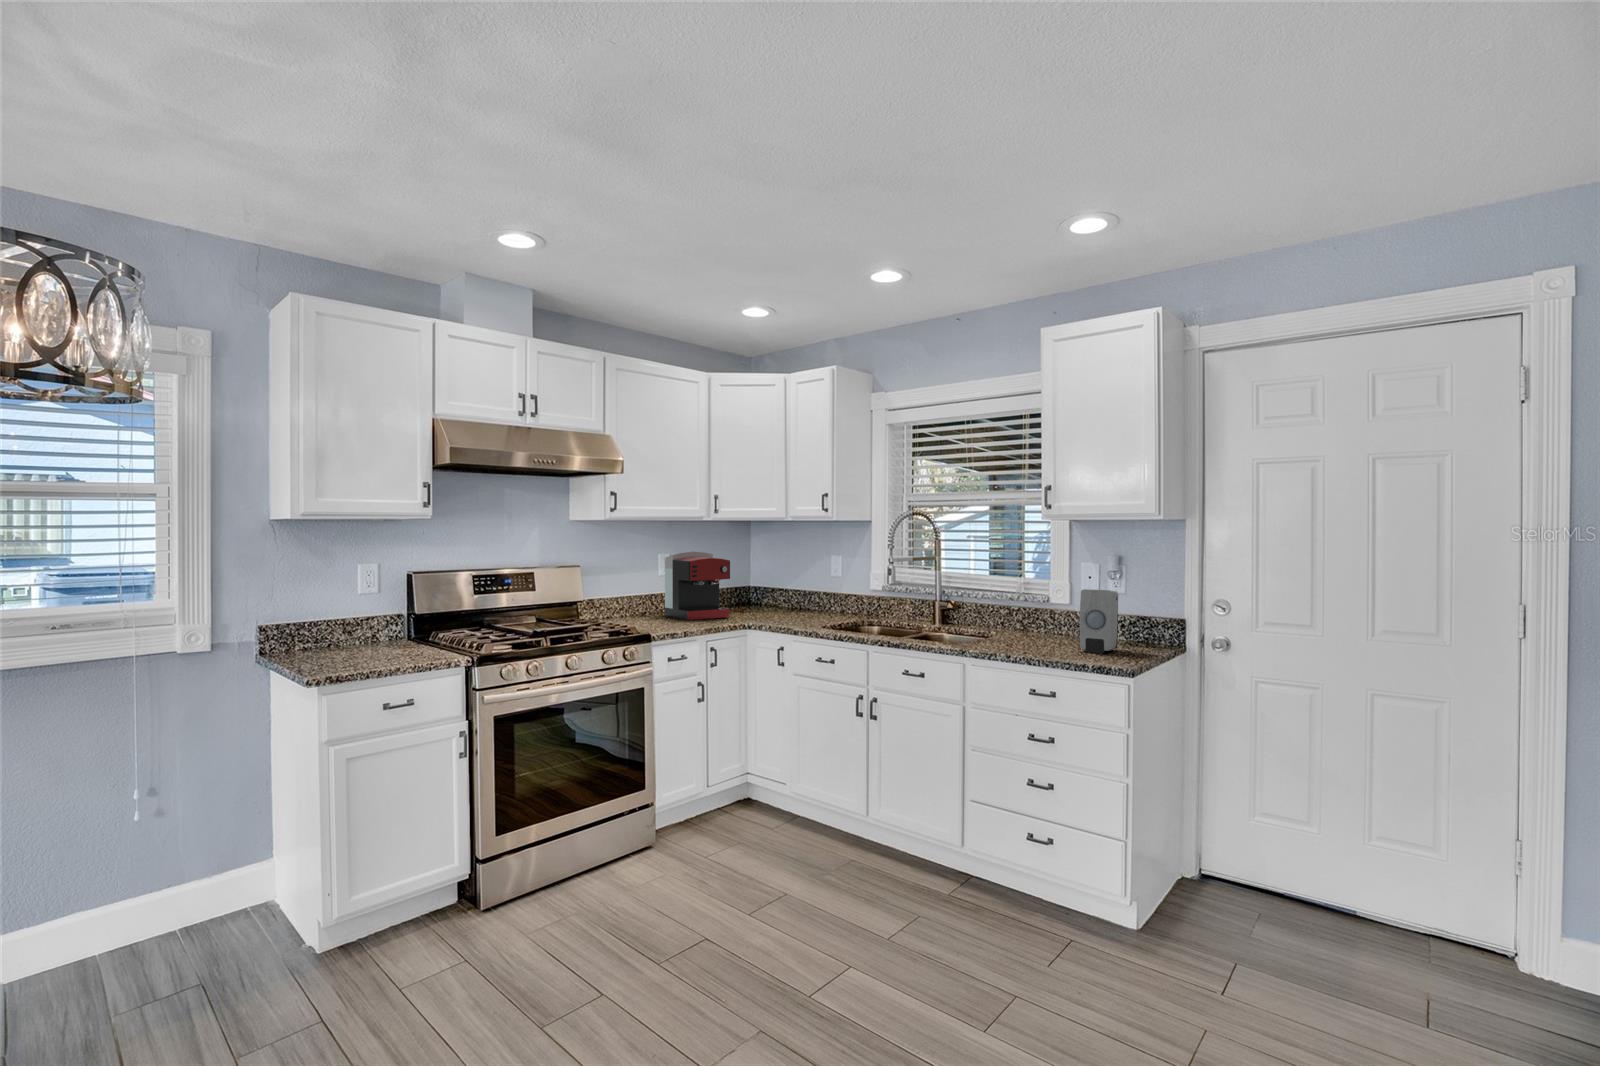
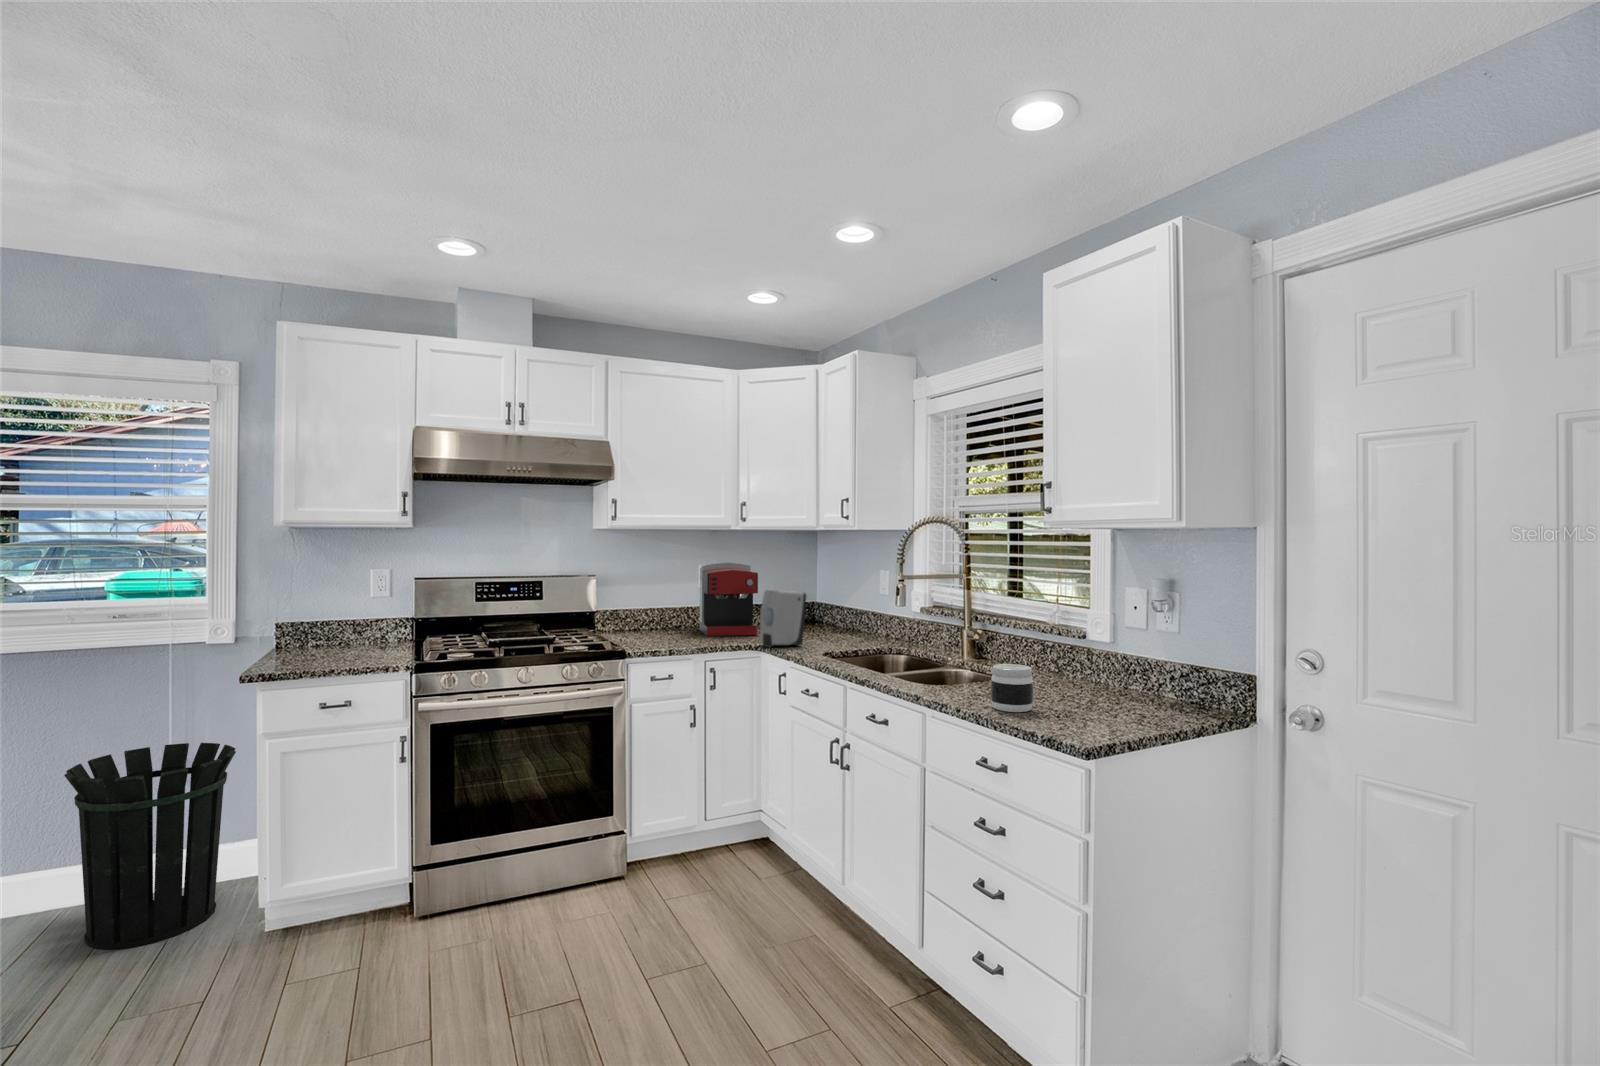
soap dispenser: present [1080,589,1118,654] -> present [760,590,806,647]
jar: none [1026,621,1057,655] -> present [991,664,1033,712]
waste bin: none [62,763,255,1001] -> present [64,743,236,949]

